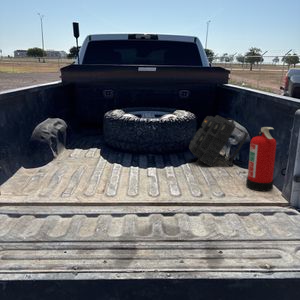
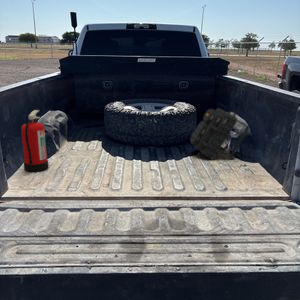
fire extinguisher: present [246,127,276,191] -> present [21,110,48,172]

